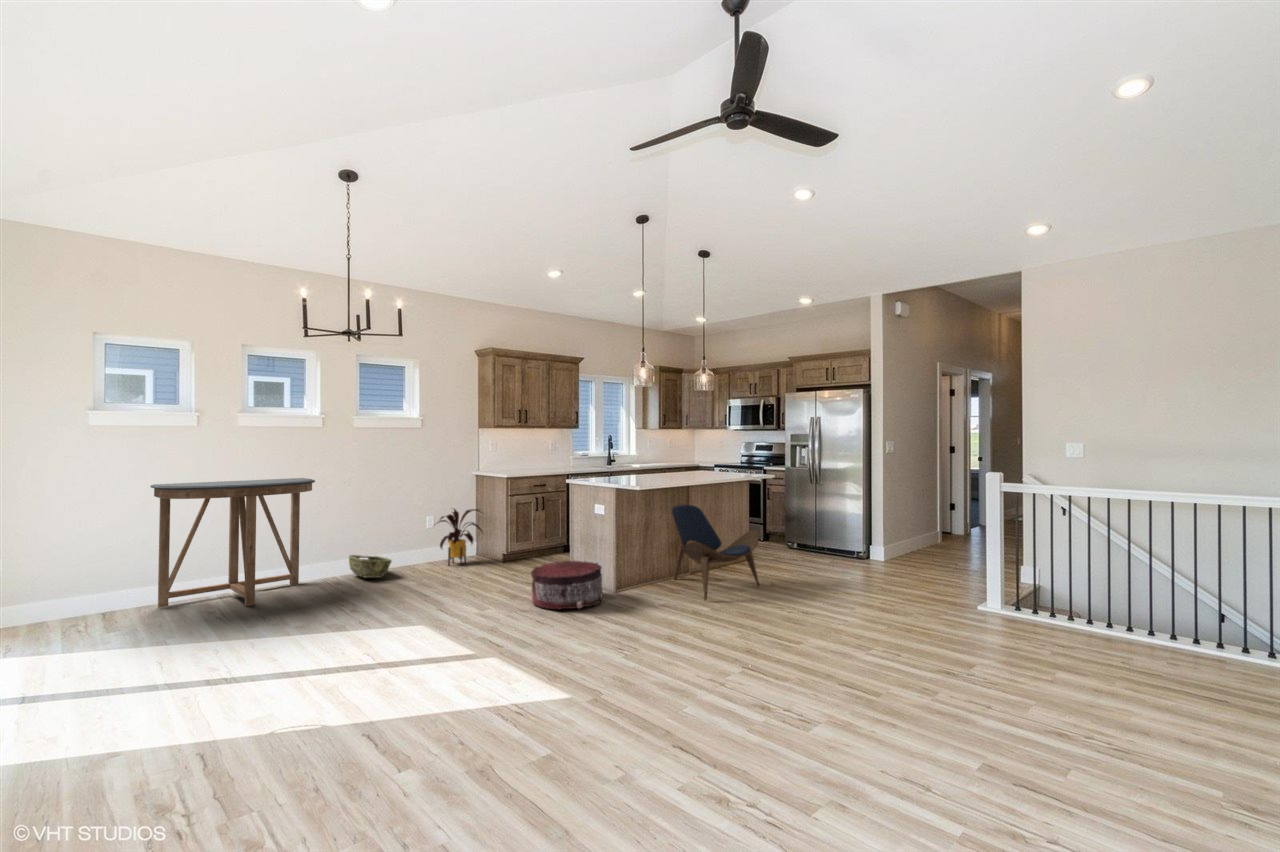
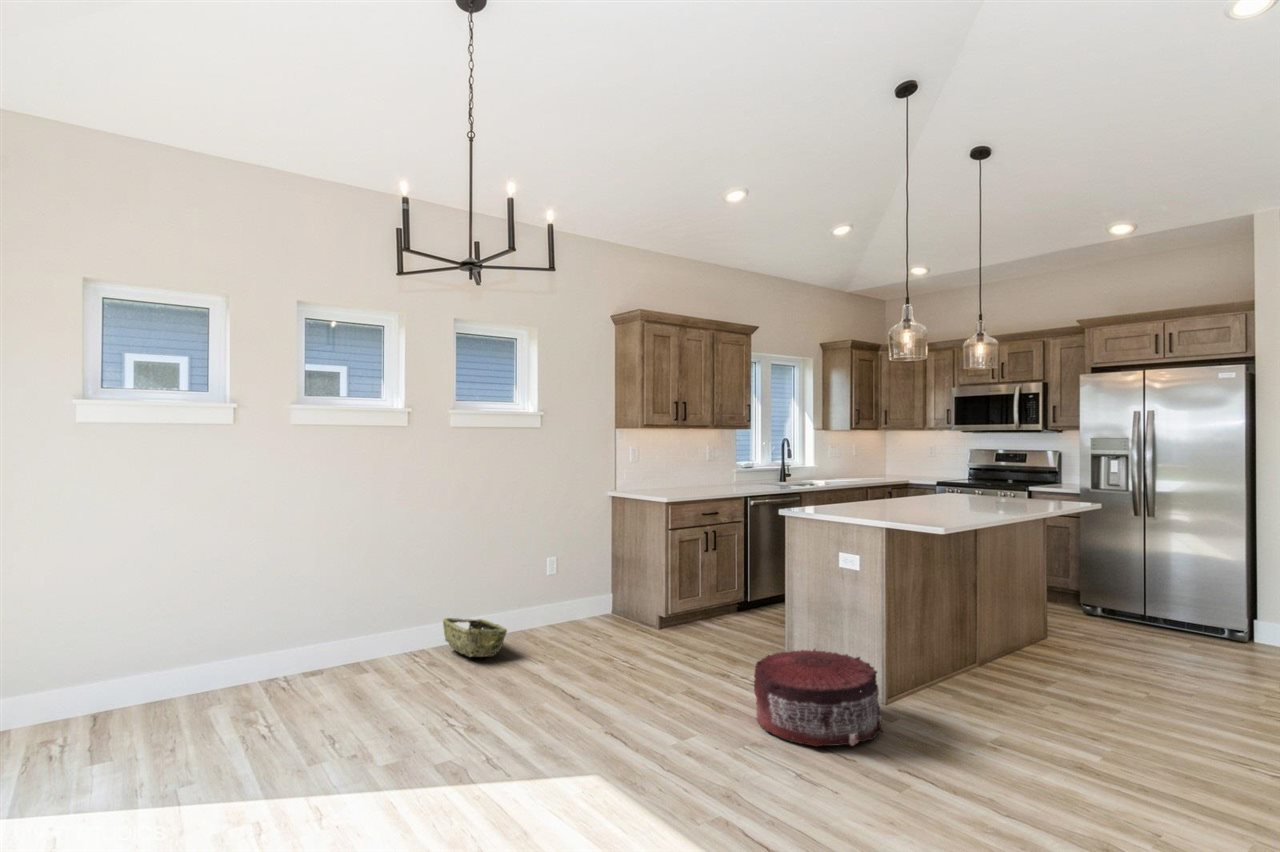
console table: present [150,478,315,607] -> none [162,503,400,711]
lounge chair: present [671,505,759,601] -> none [959,556,1129,736]
house plant: present [439,509,482,565] -> none [556,548,636,636]

